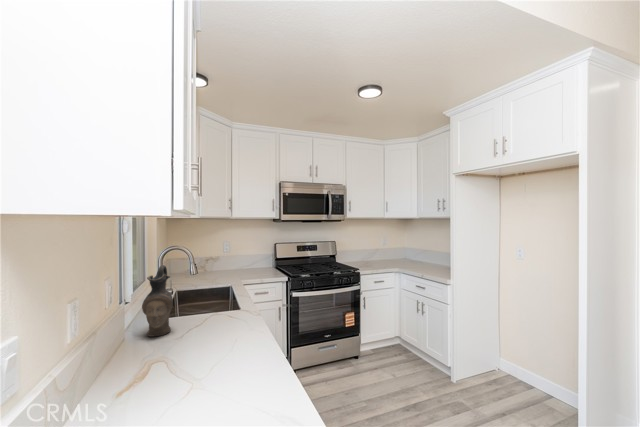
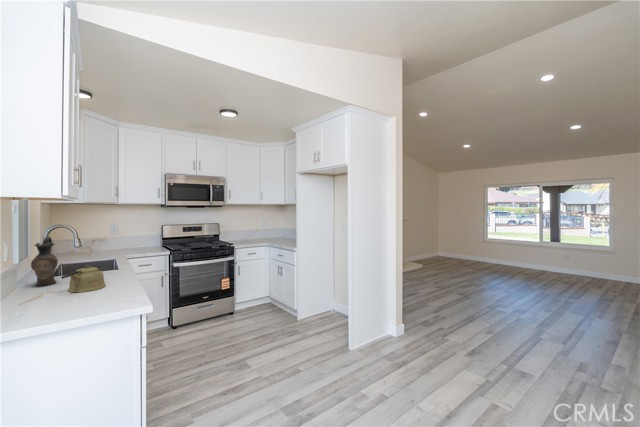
kettle: none [178,314,235,360] -> present [61,265,106,292]

